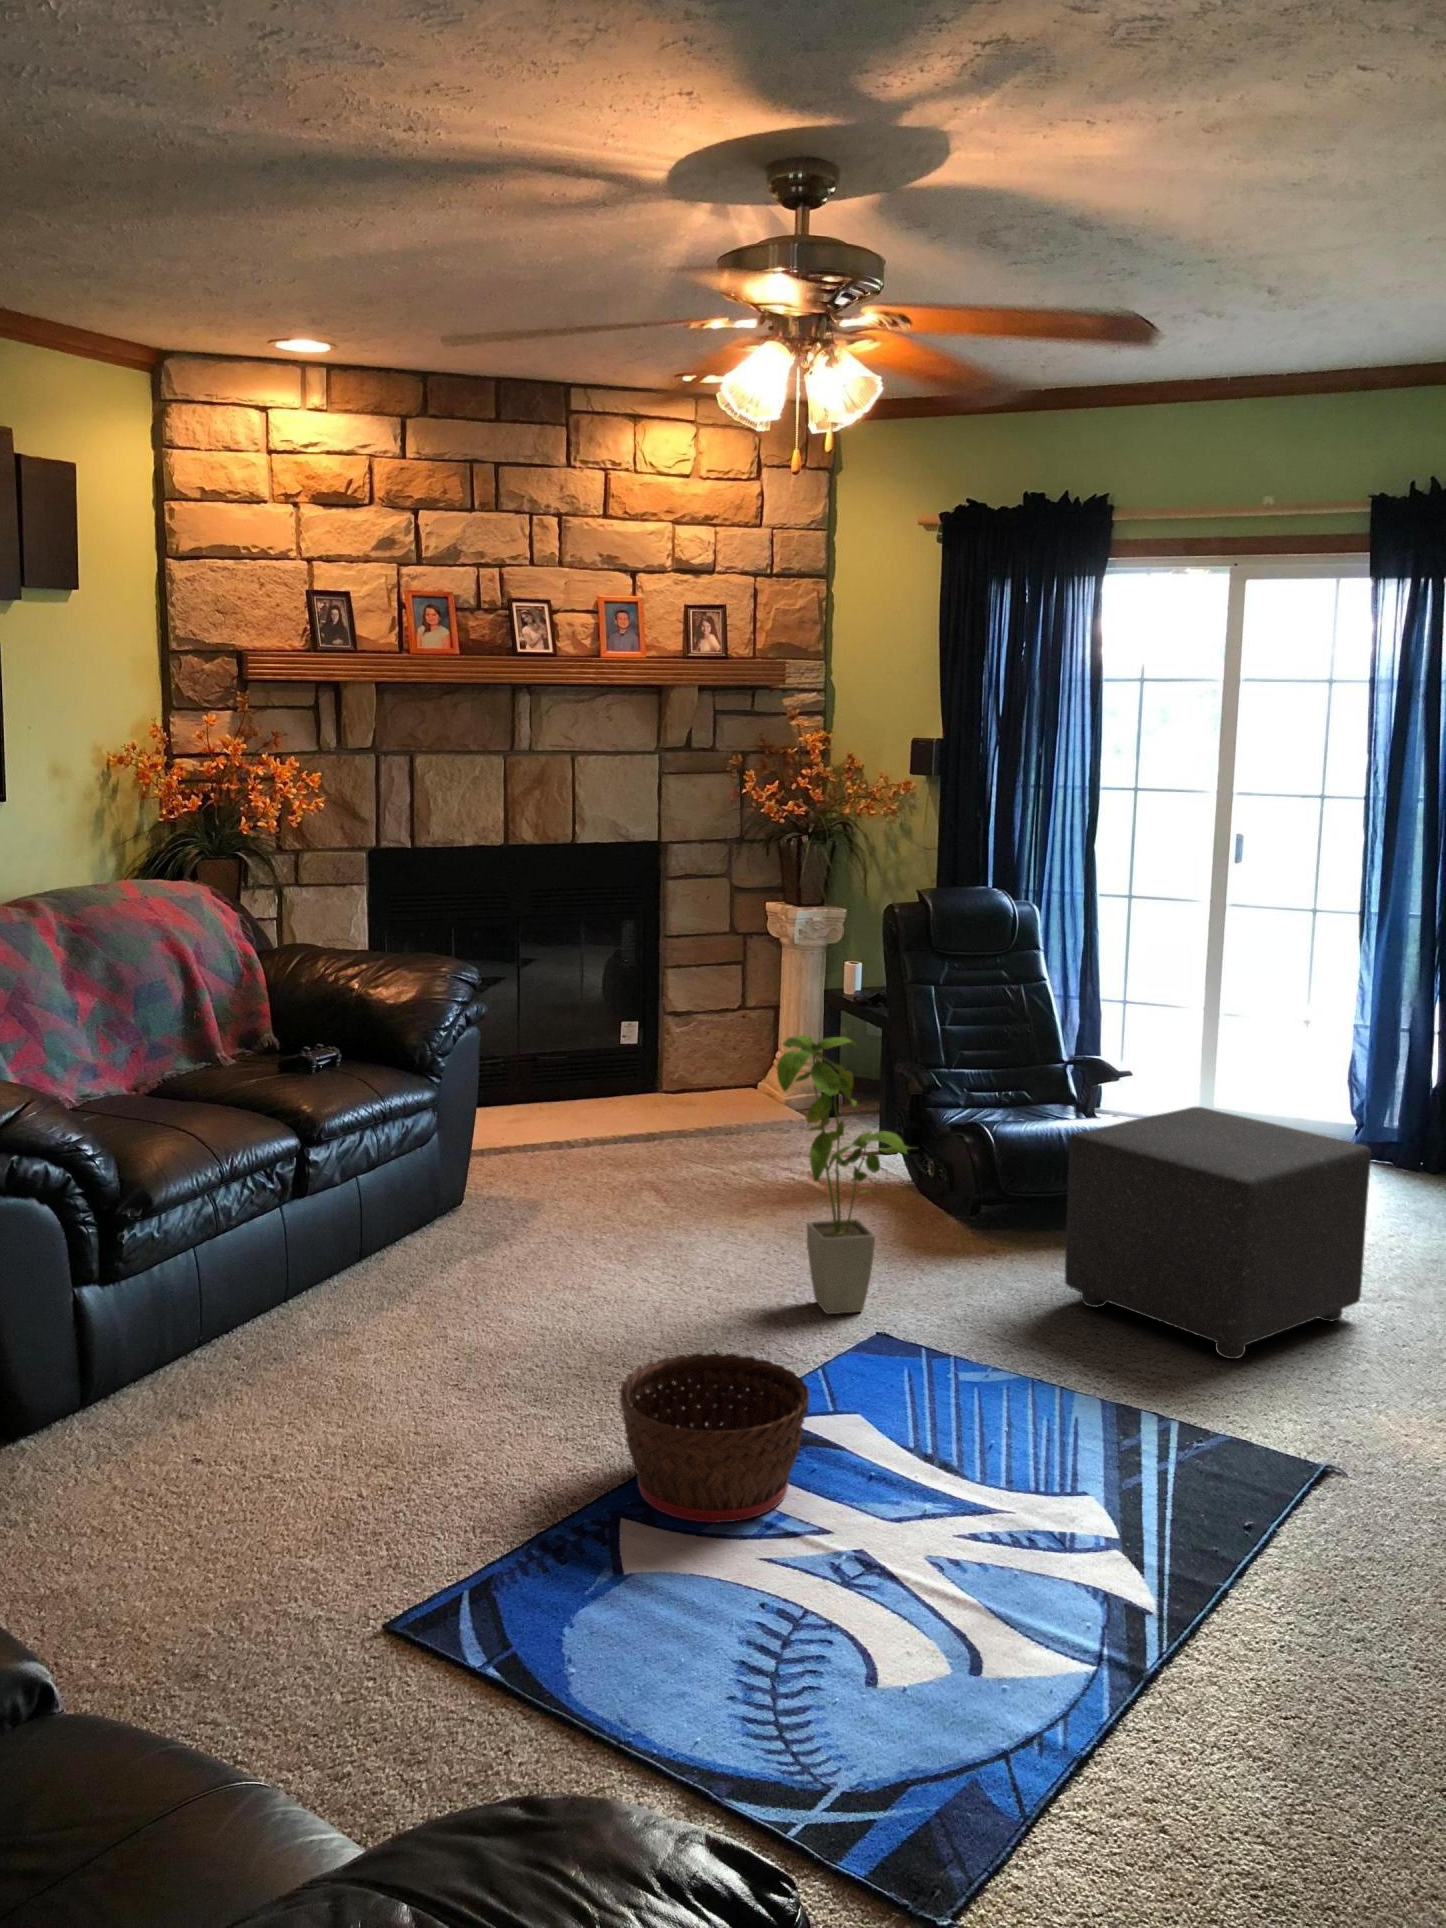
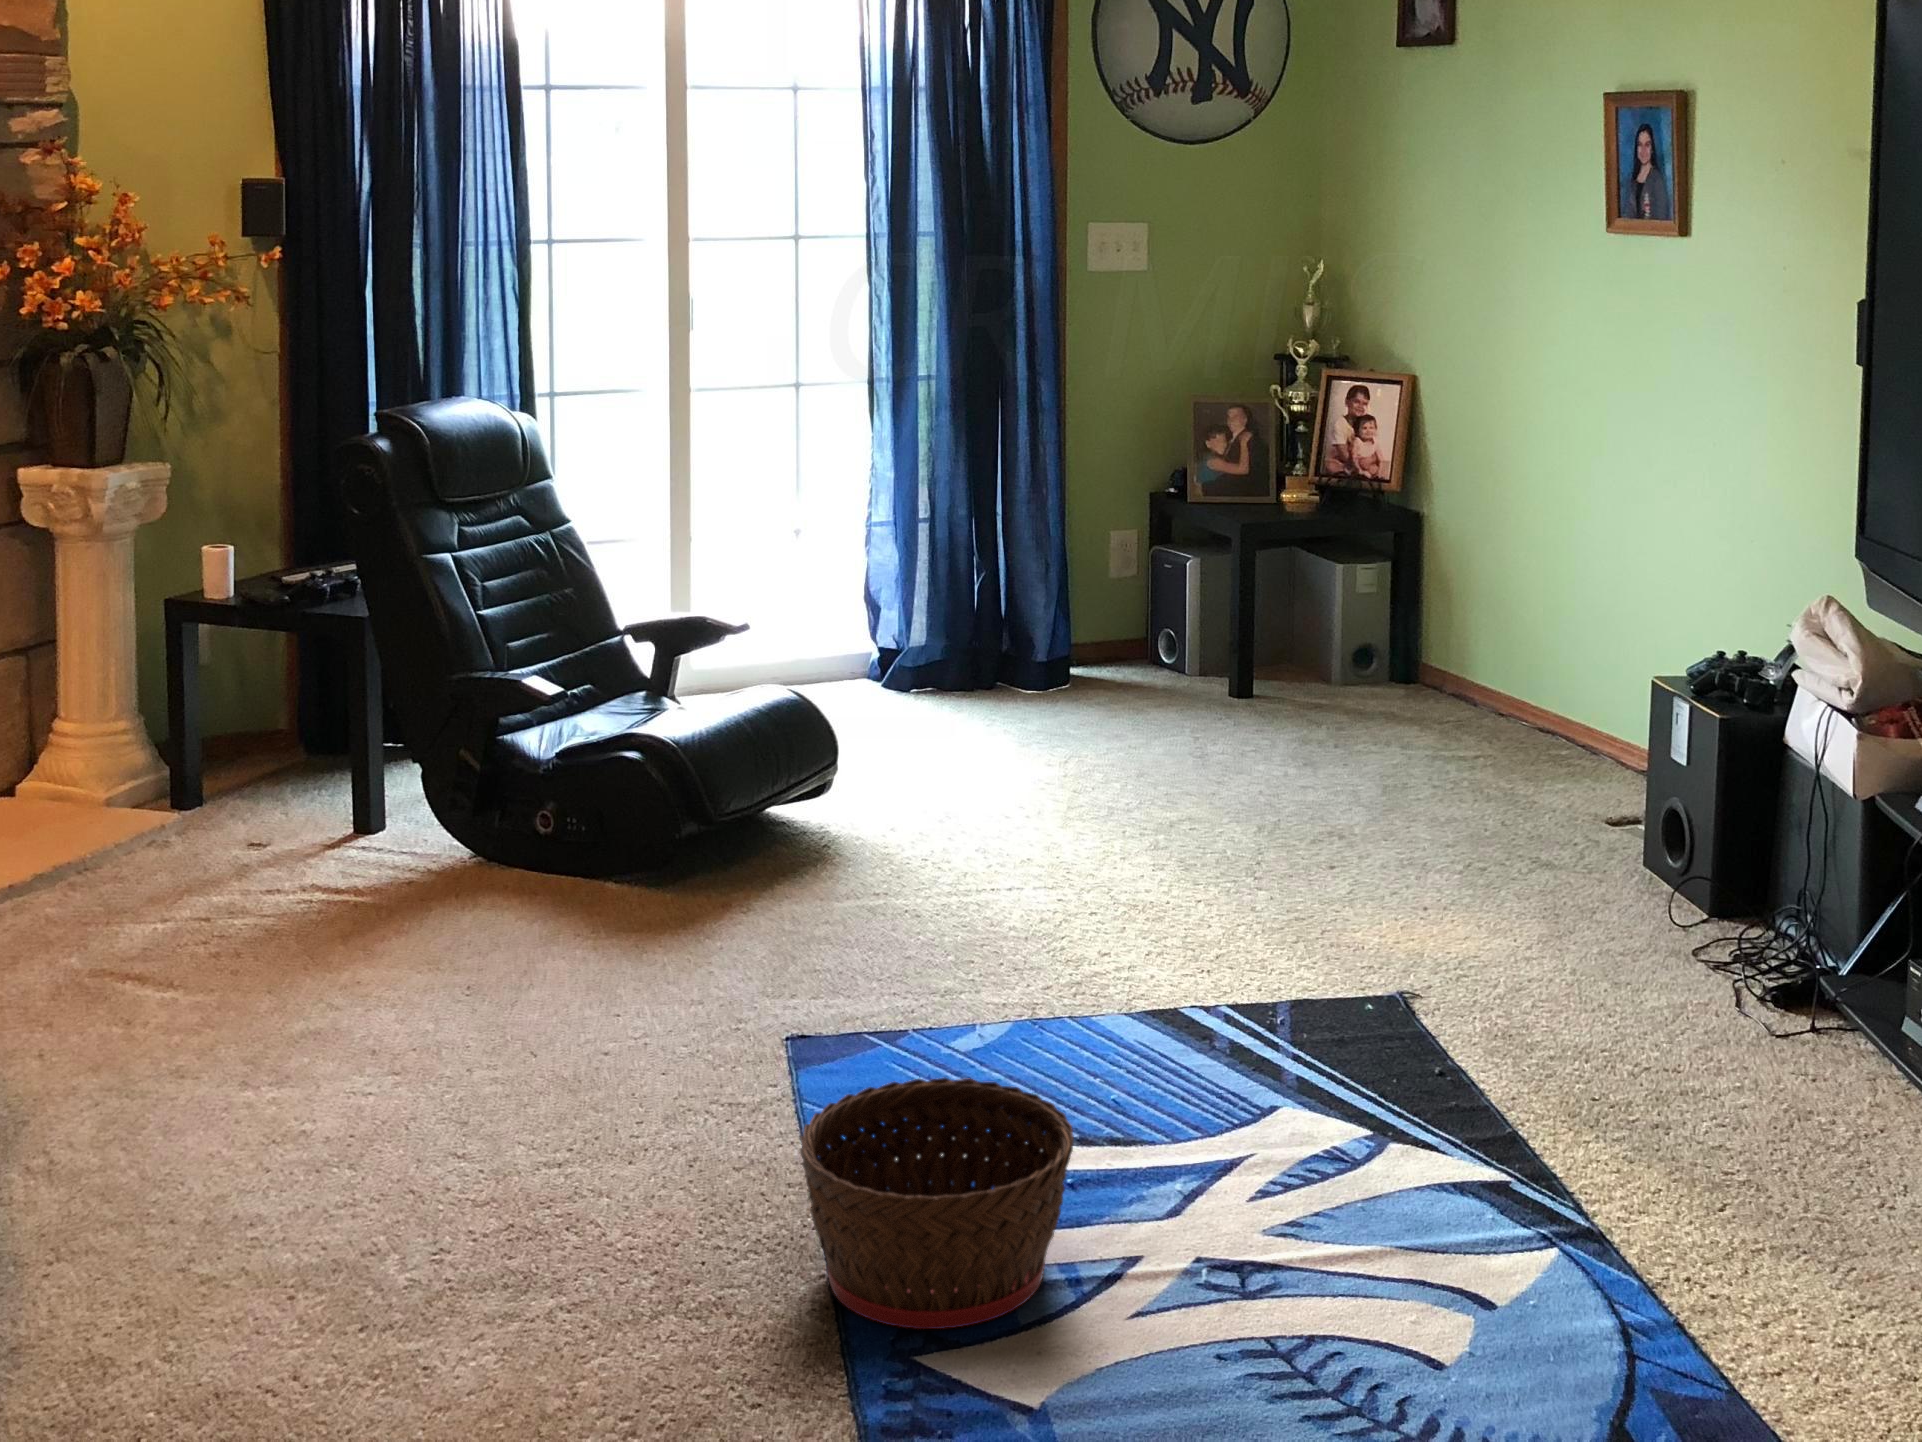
house plant: present [777,1035,915,1314] -> none [592,623,818,1033]
ottoman: present [1065,1107,1371,1359] -> none [897,639,1177,926]

